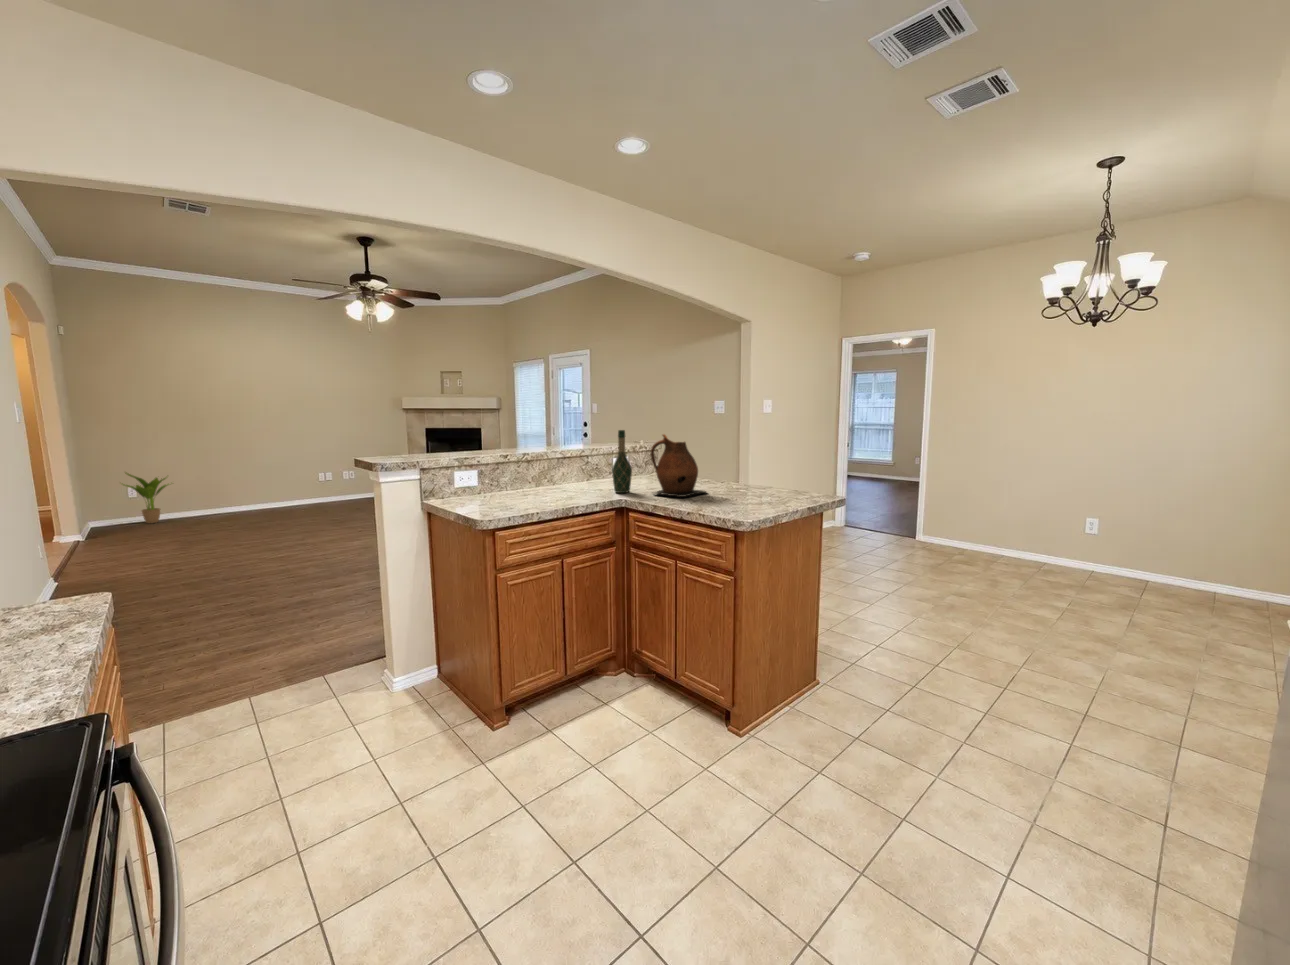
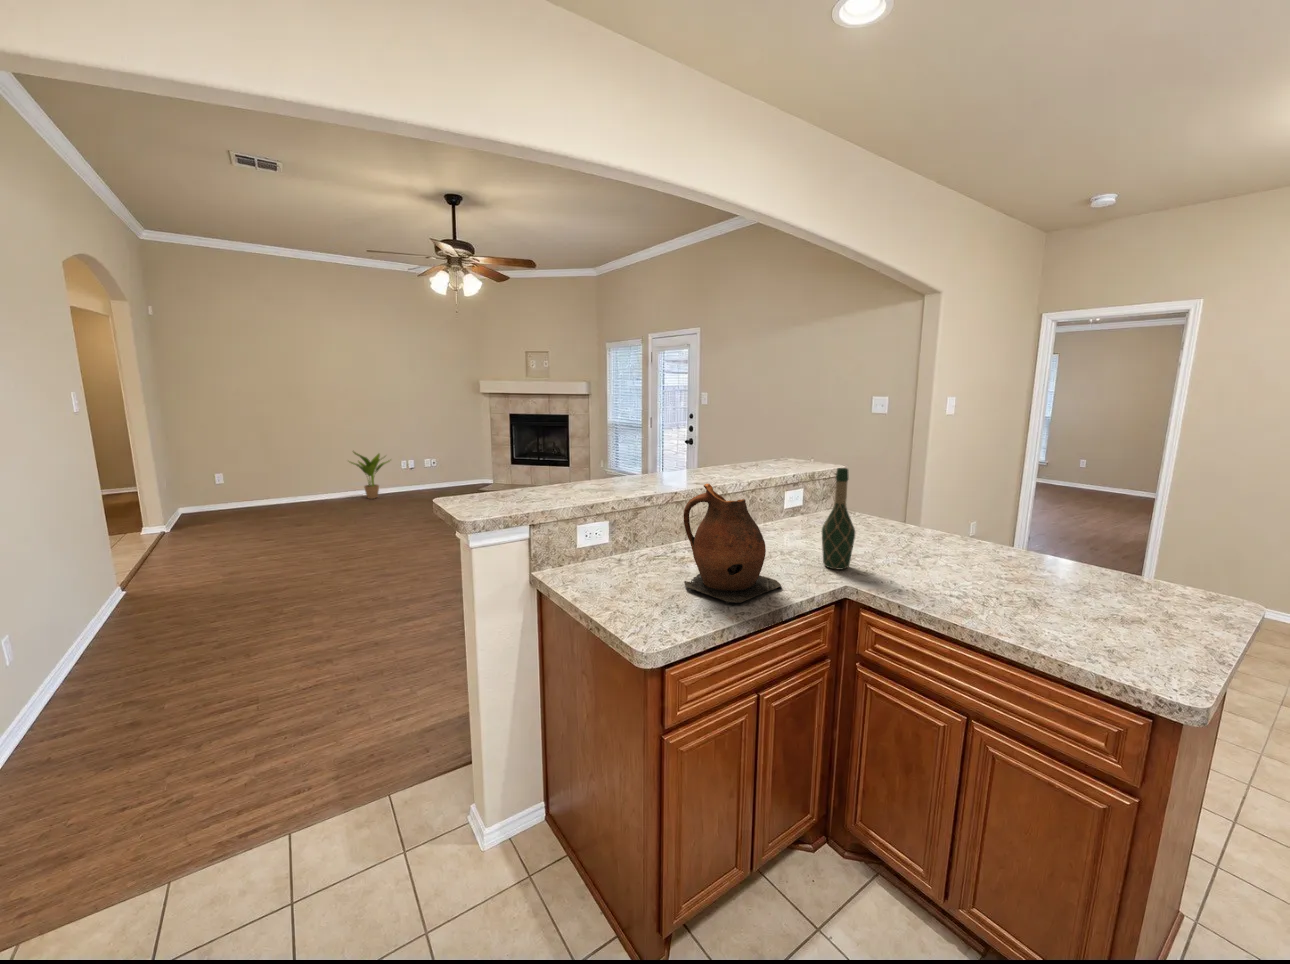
ceramic pitcher: present [651,435,706,497] -> present [684,484,781,604]
potted plant: present [123,473,169,524] -> present [350,452,389,499]

